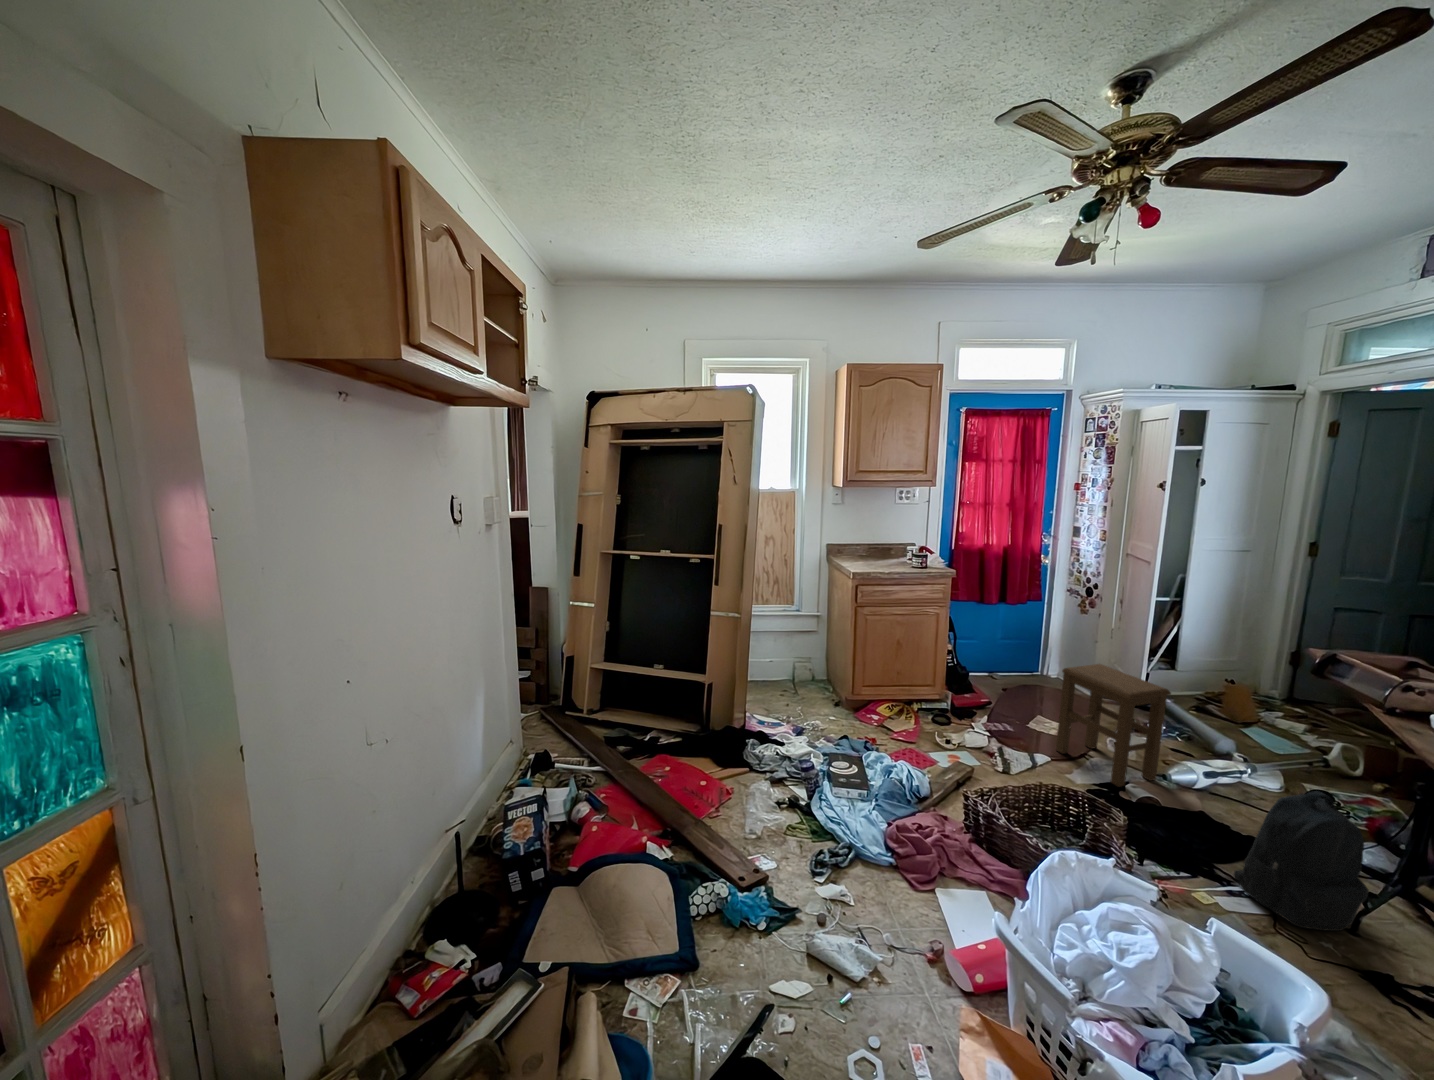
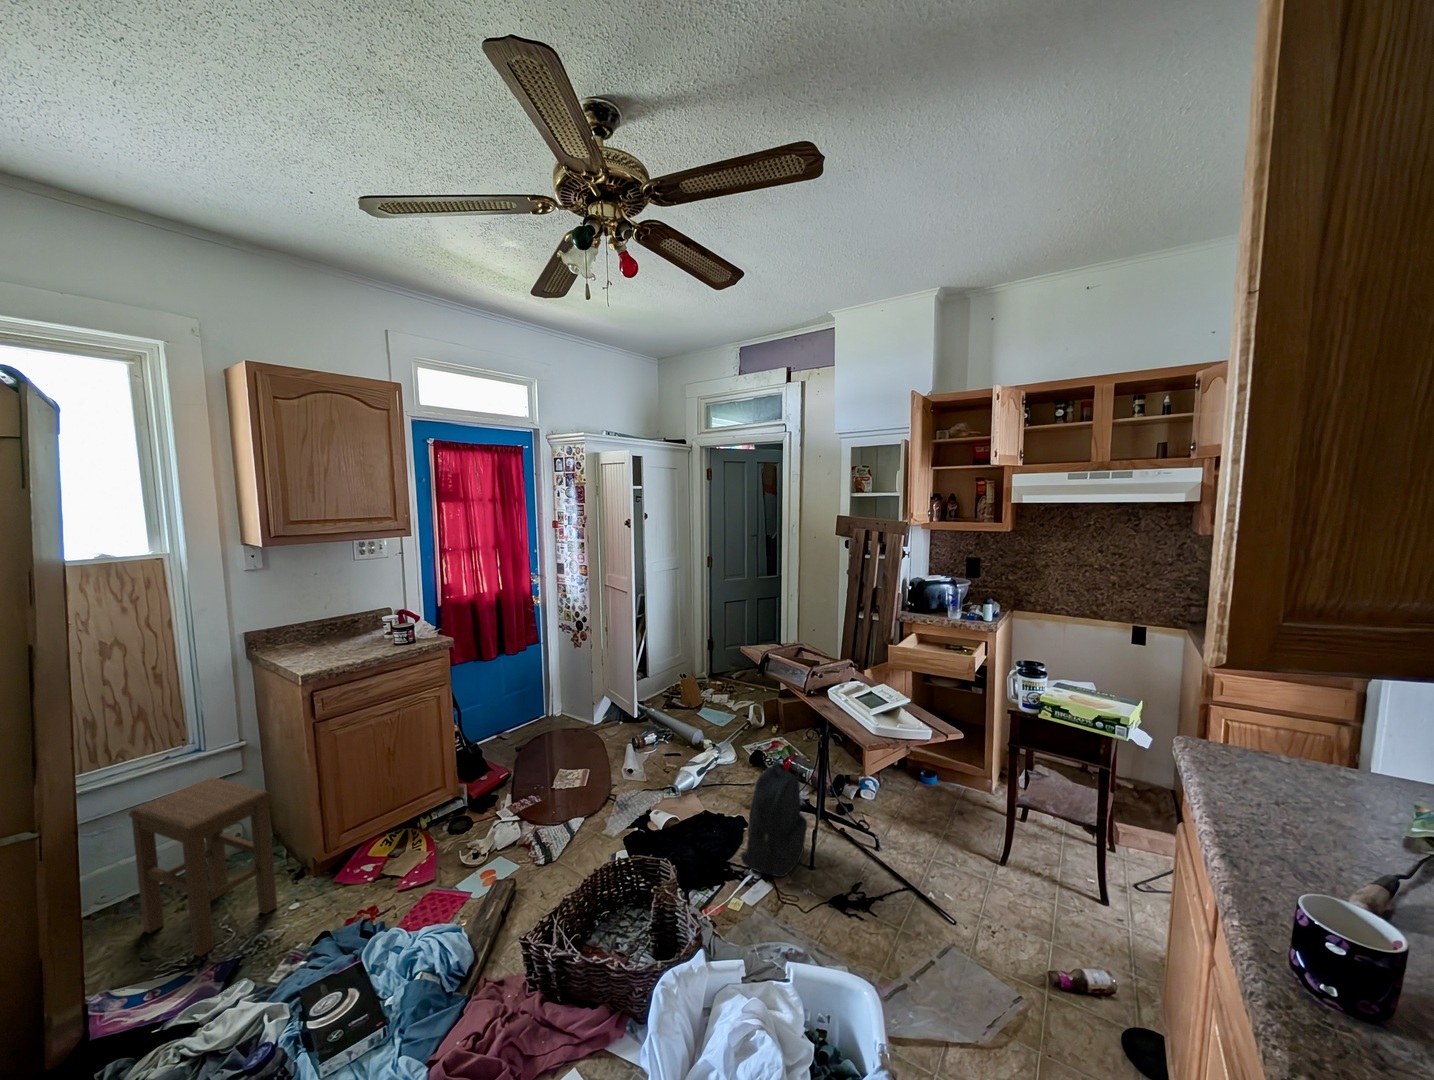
stool: present [1056,664,1171,787] -> present [129,777,277,957]

